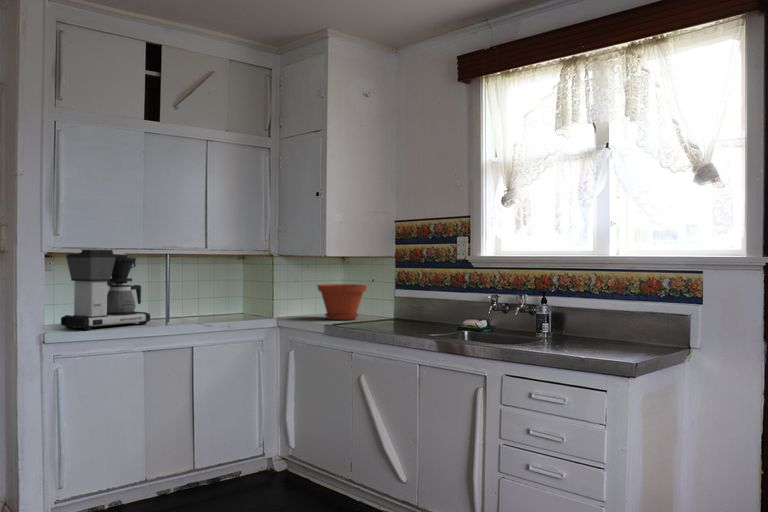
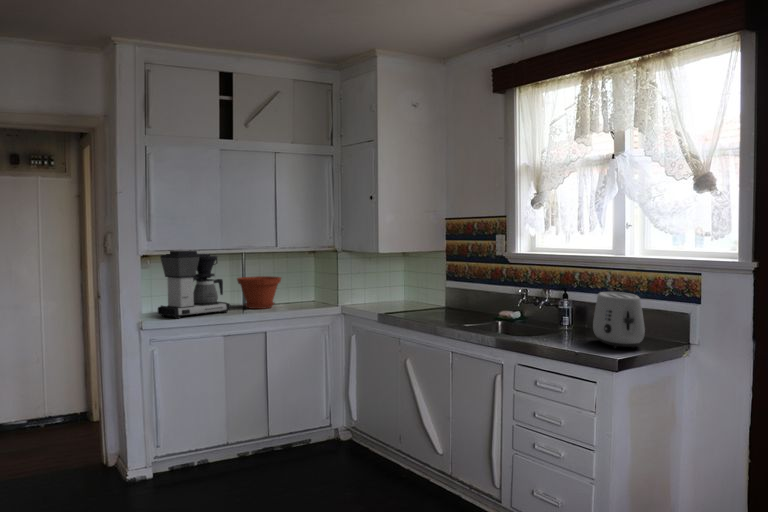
plant pot: present [317,284,367,320] -> present [237,276,281,309]
toaster: none [588,293,650,353] -> present [593,292,645,348]

